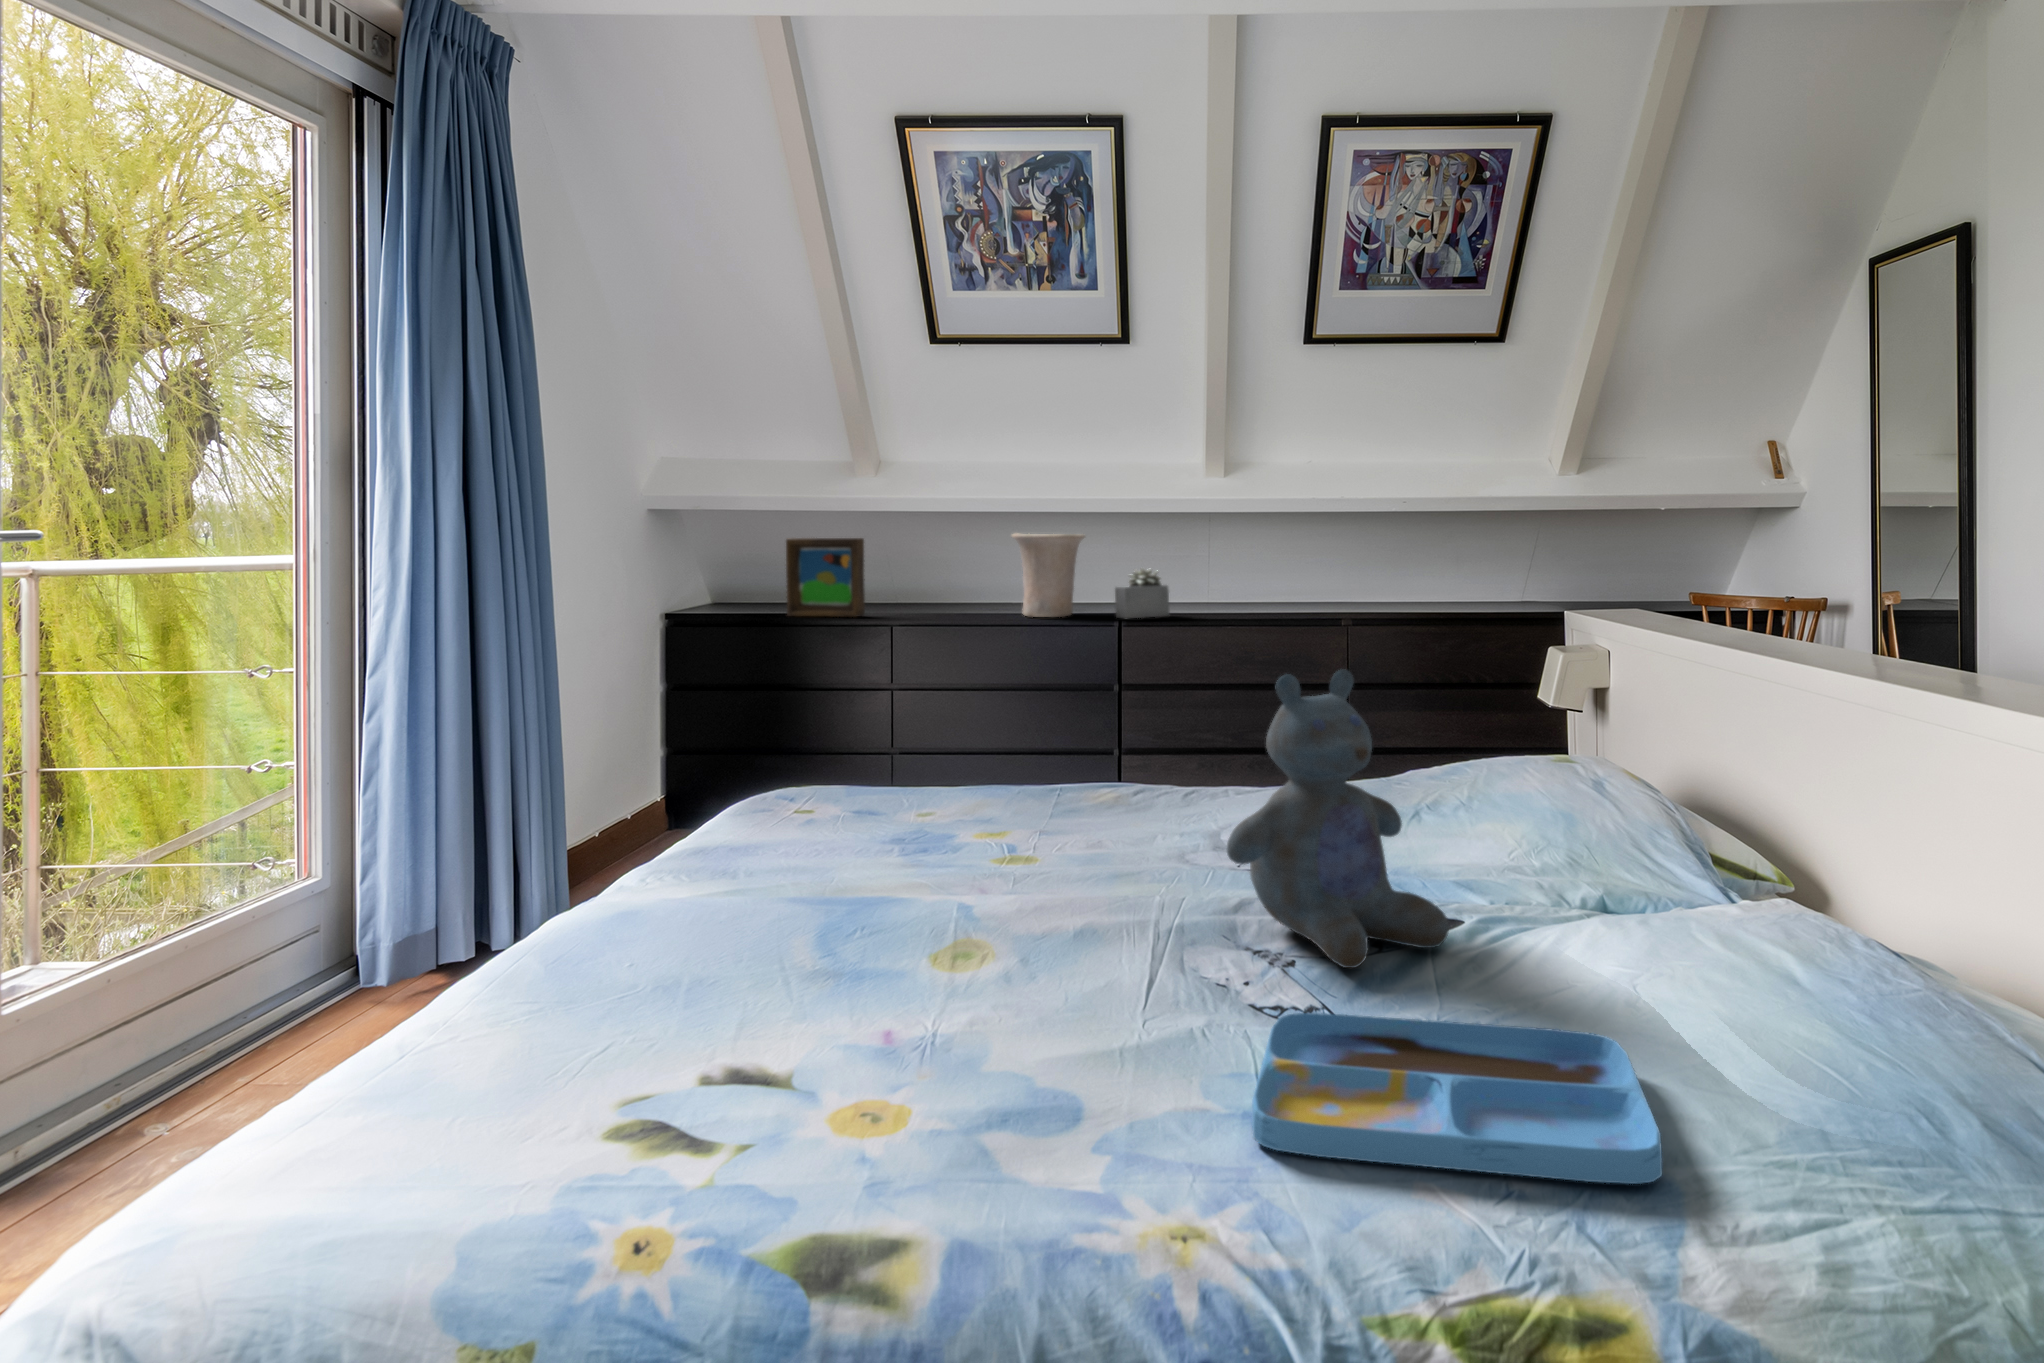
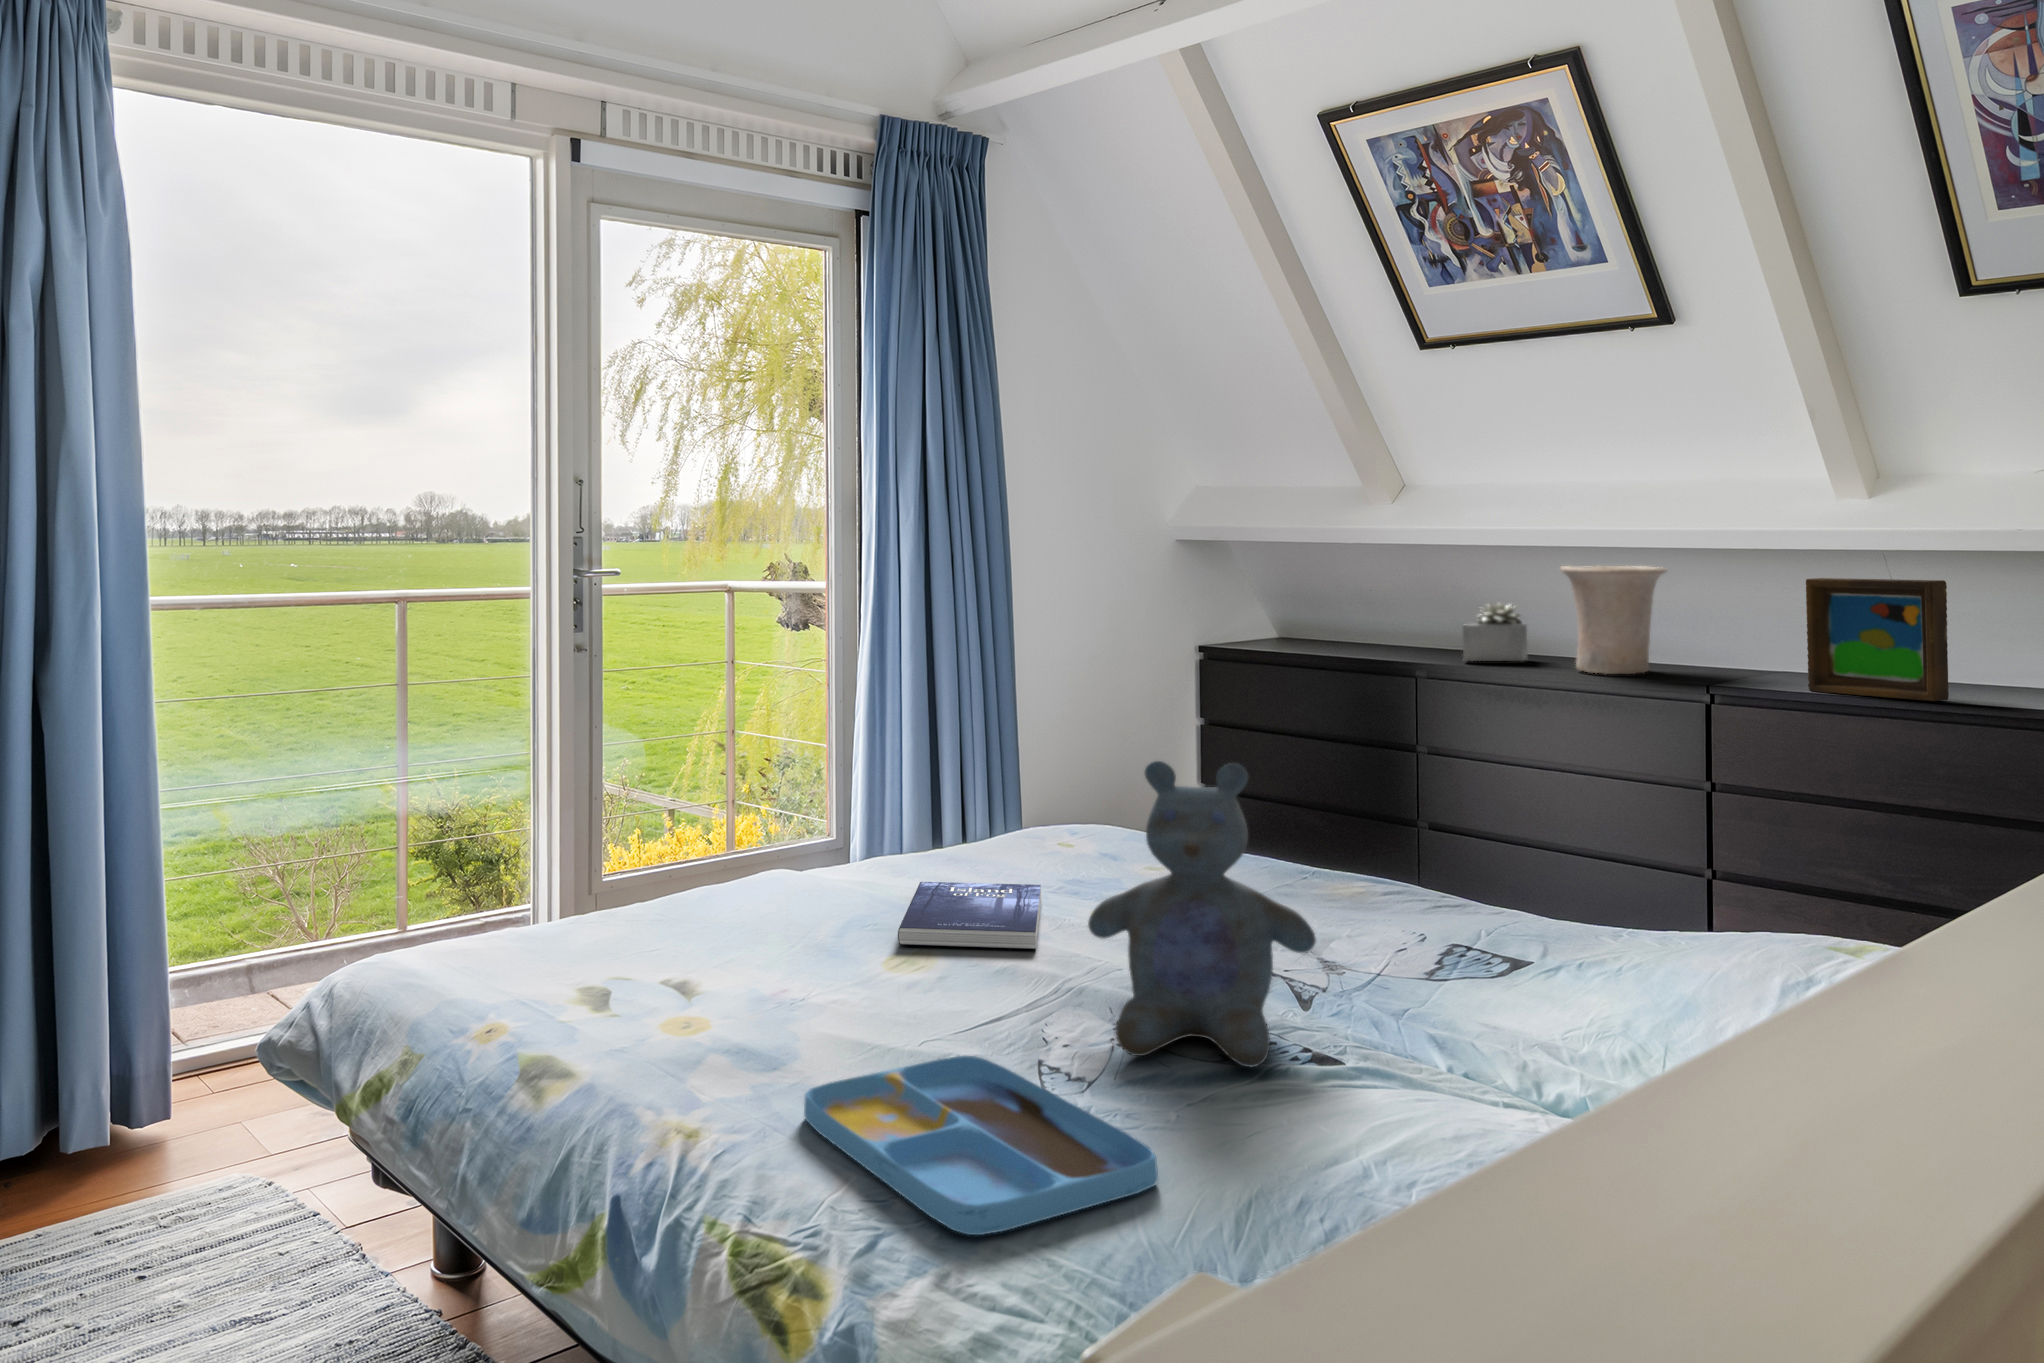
picture frame: present [786,538,865,617] -> present [1806,578,1949,701]
succulent plant: present [1115,568,1170,619] -> present [1463,603,1527,661]
book: none [814,845,1050,939] -> present [898,882,1041,949]

